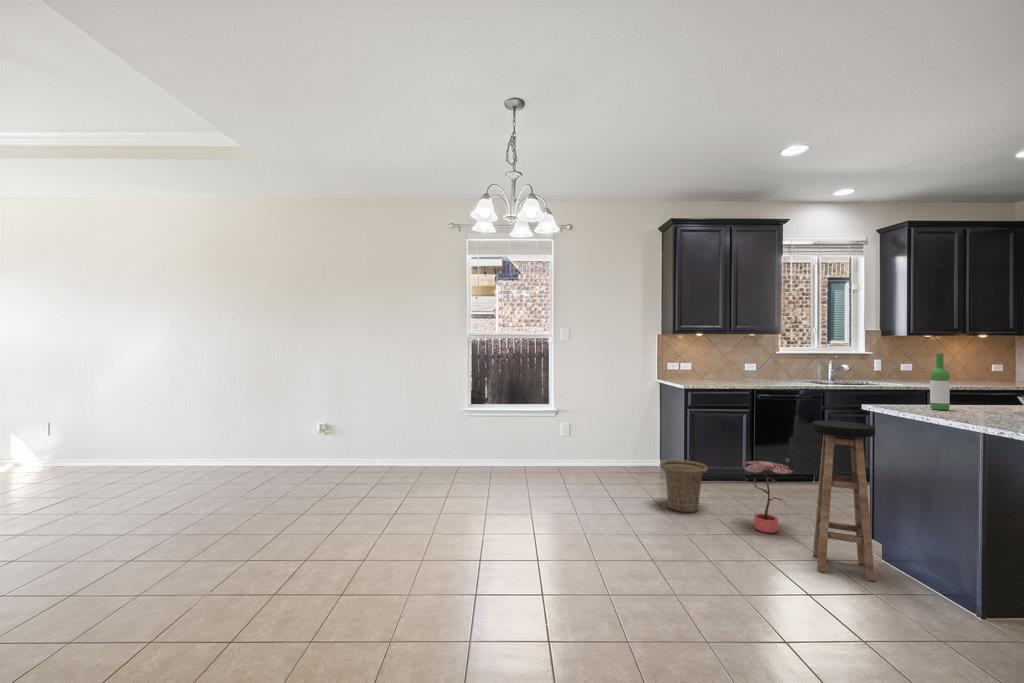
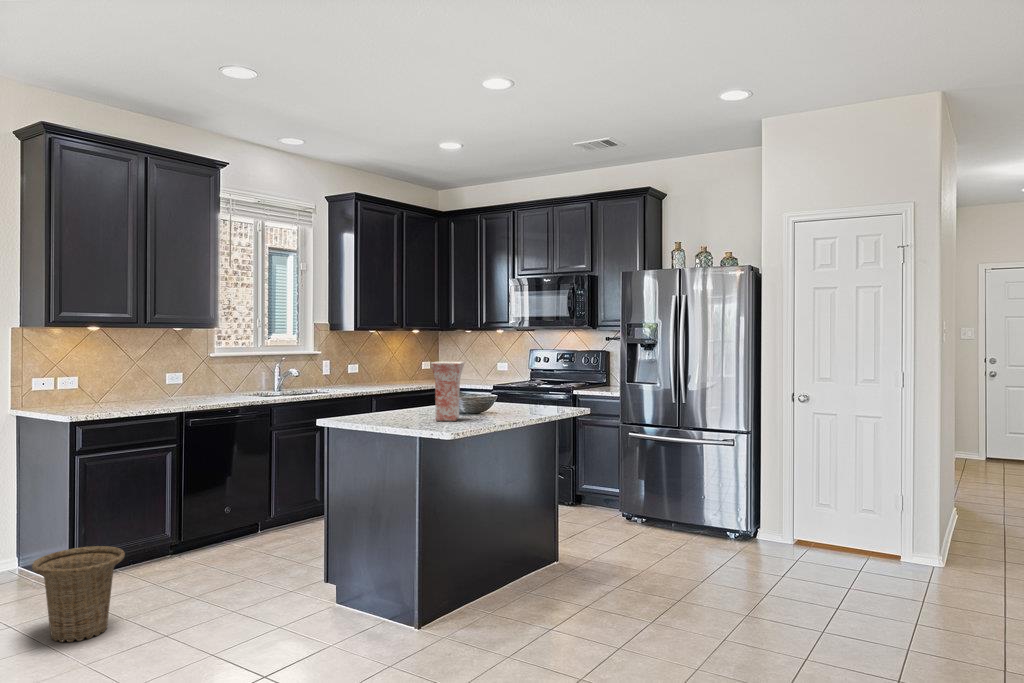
wine bottle: present [930,353,950,410] -> none [413,359,430,425]
vase: none [953,357,998,411] -> present [430,362,464,421]
bar stool: present [811,421,875,582] -> none [290,451,366,663]
potted plant: present [742,461,793,533] -> none [183,522,260,630]

